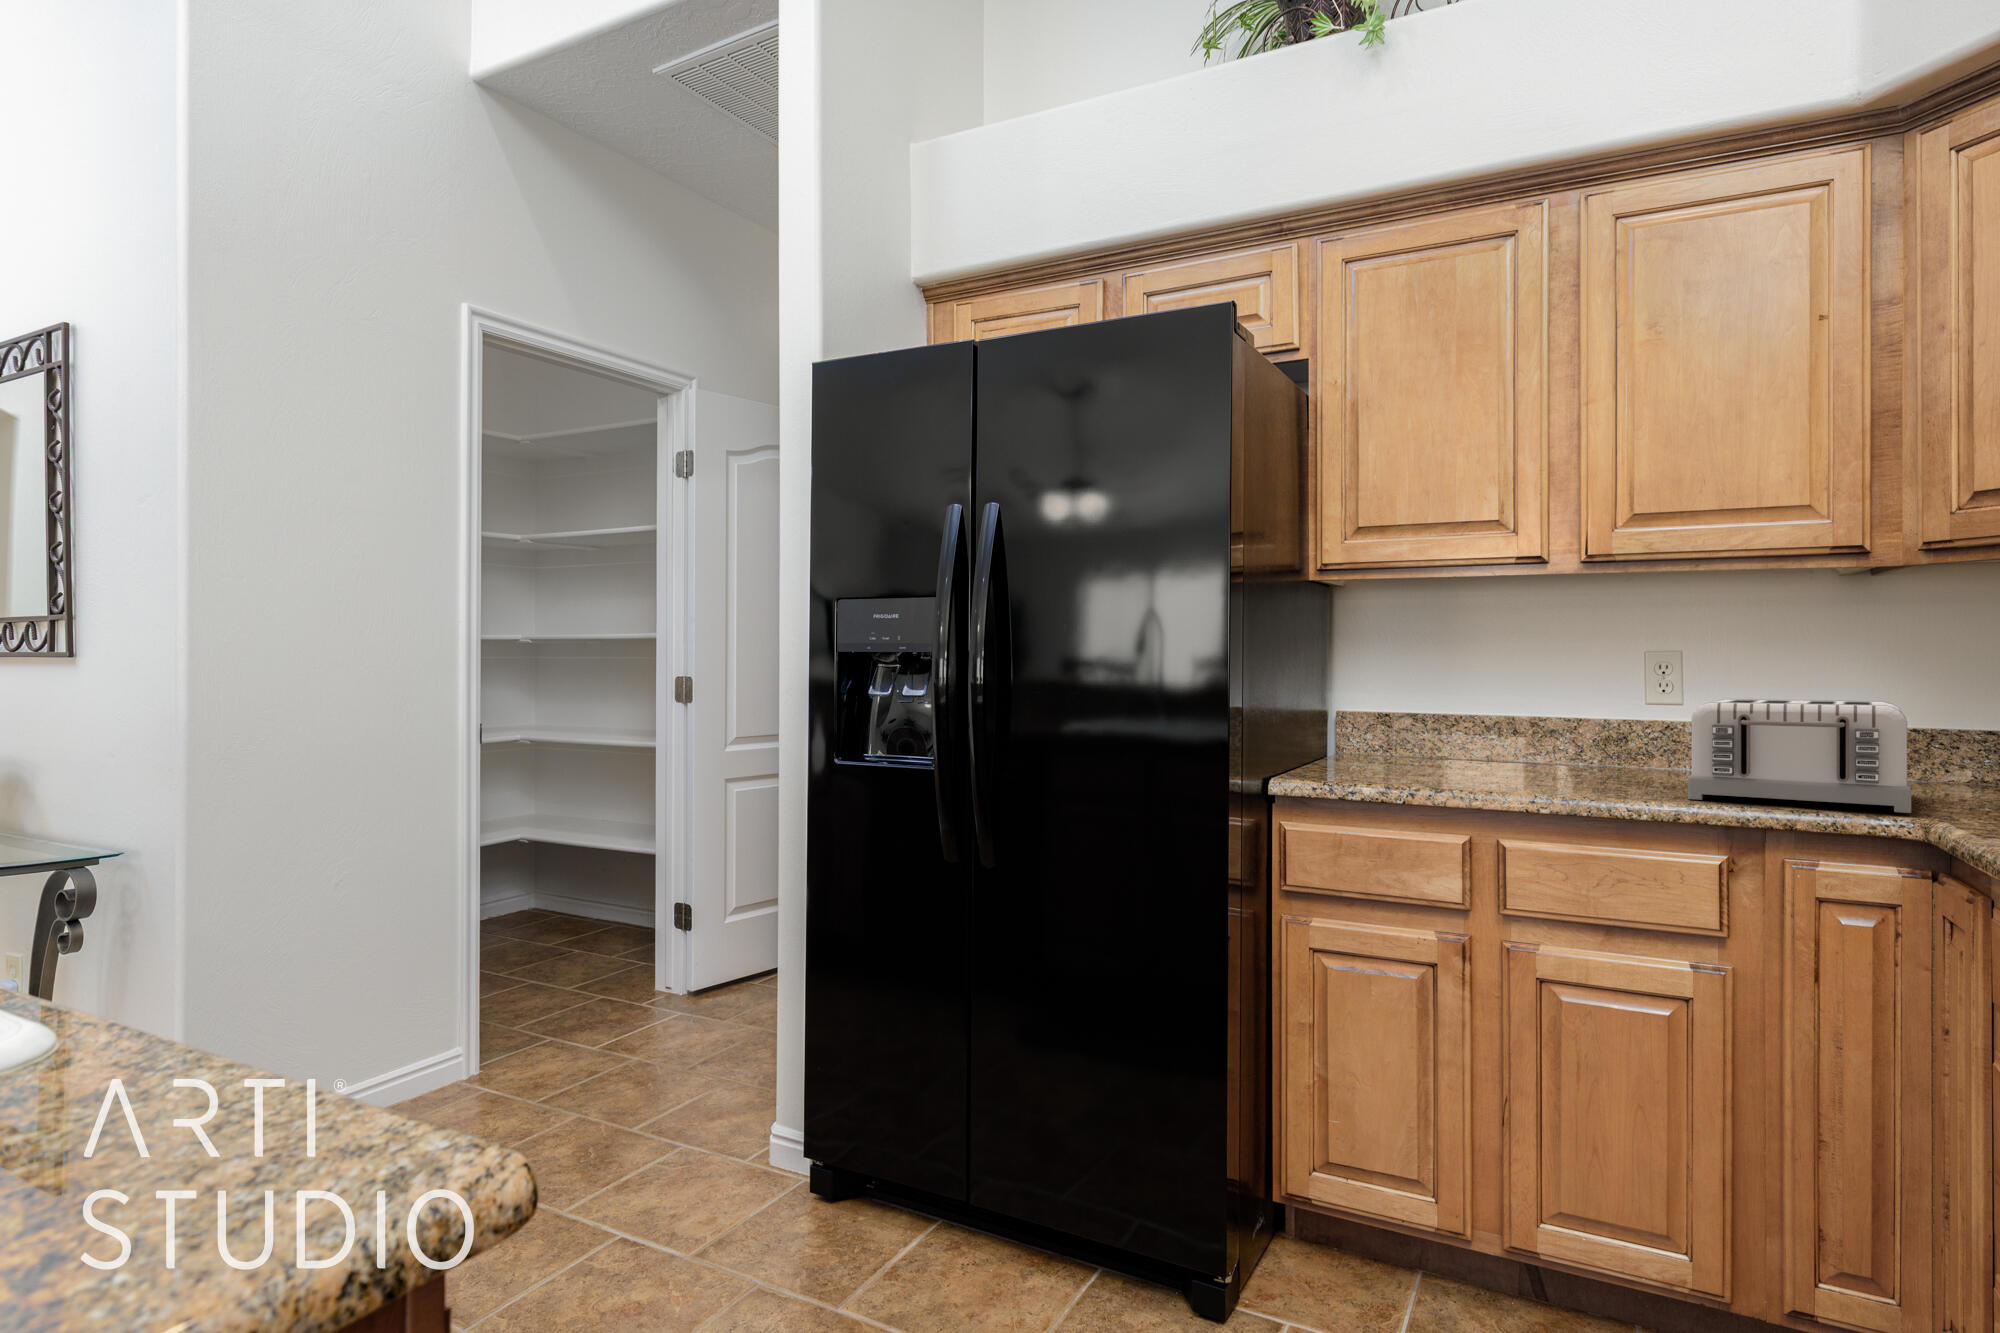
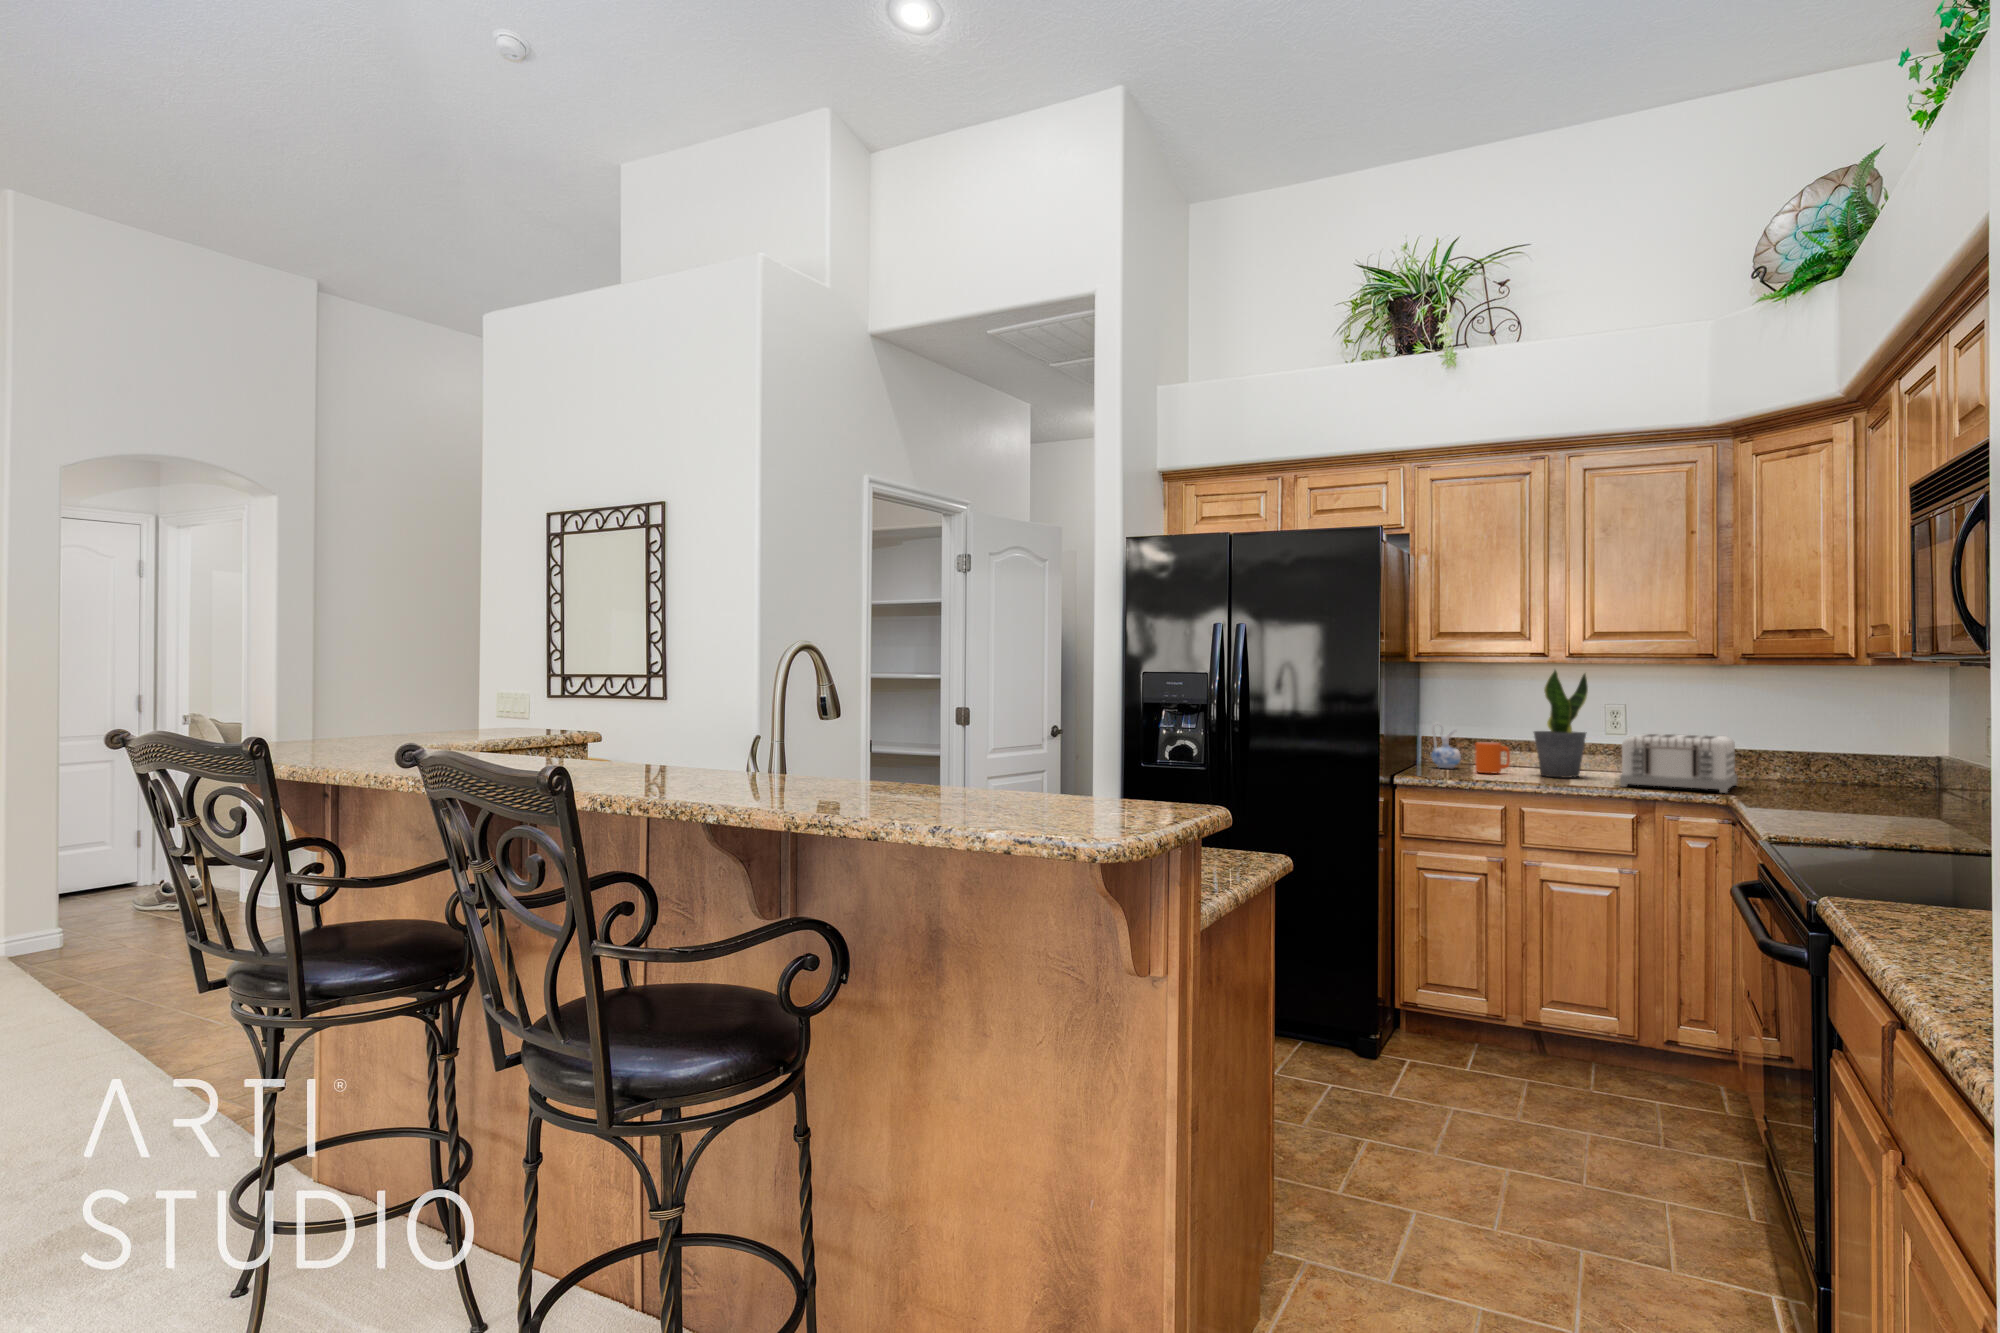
potted plant: none [1521,582,1620,780] -> present [1533,670,1588,778]
ceramic pitcher: none [1350,685,1399,764] -> present [1432,723,1461,768]
mug: none [1422,718,1481,773] -> present [1475,742,1510,773]

